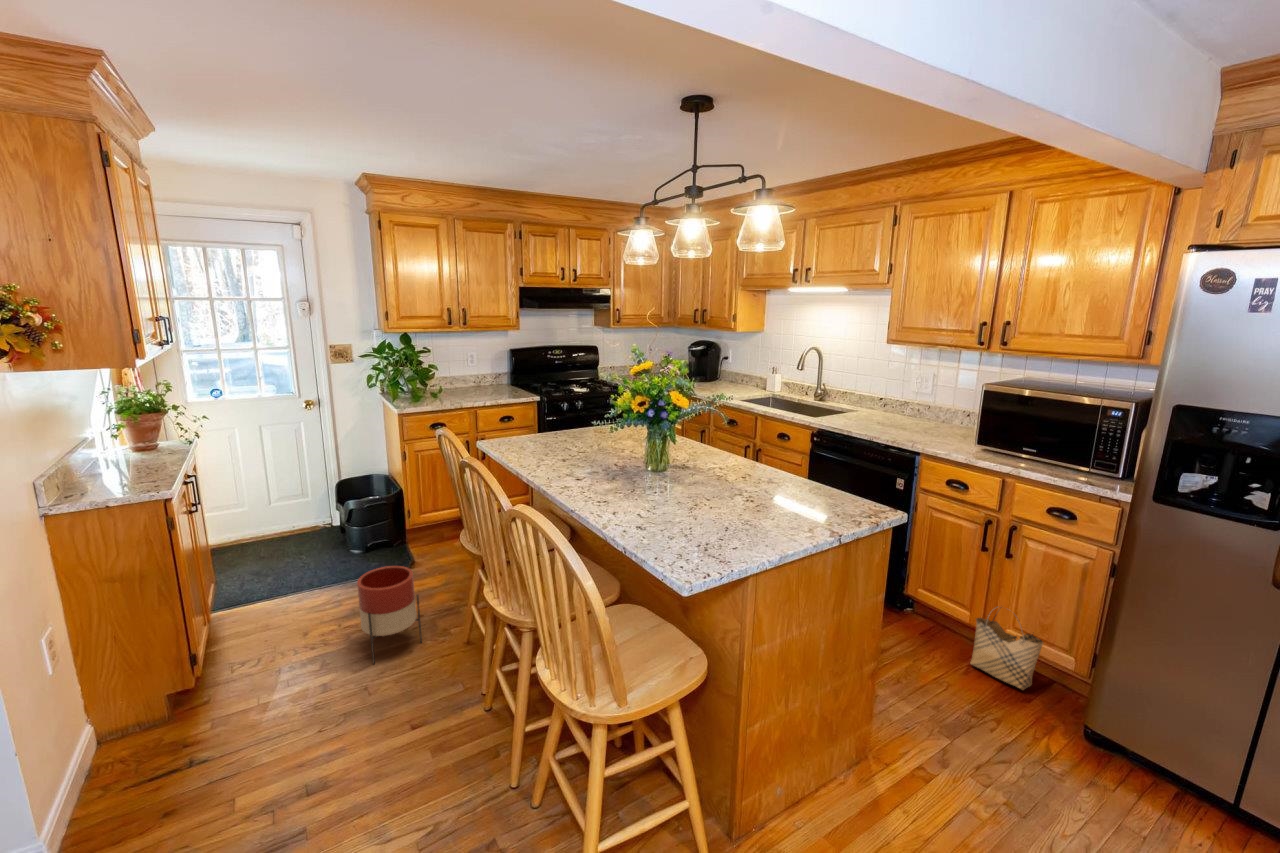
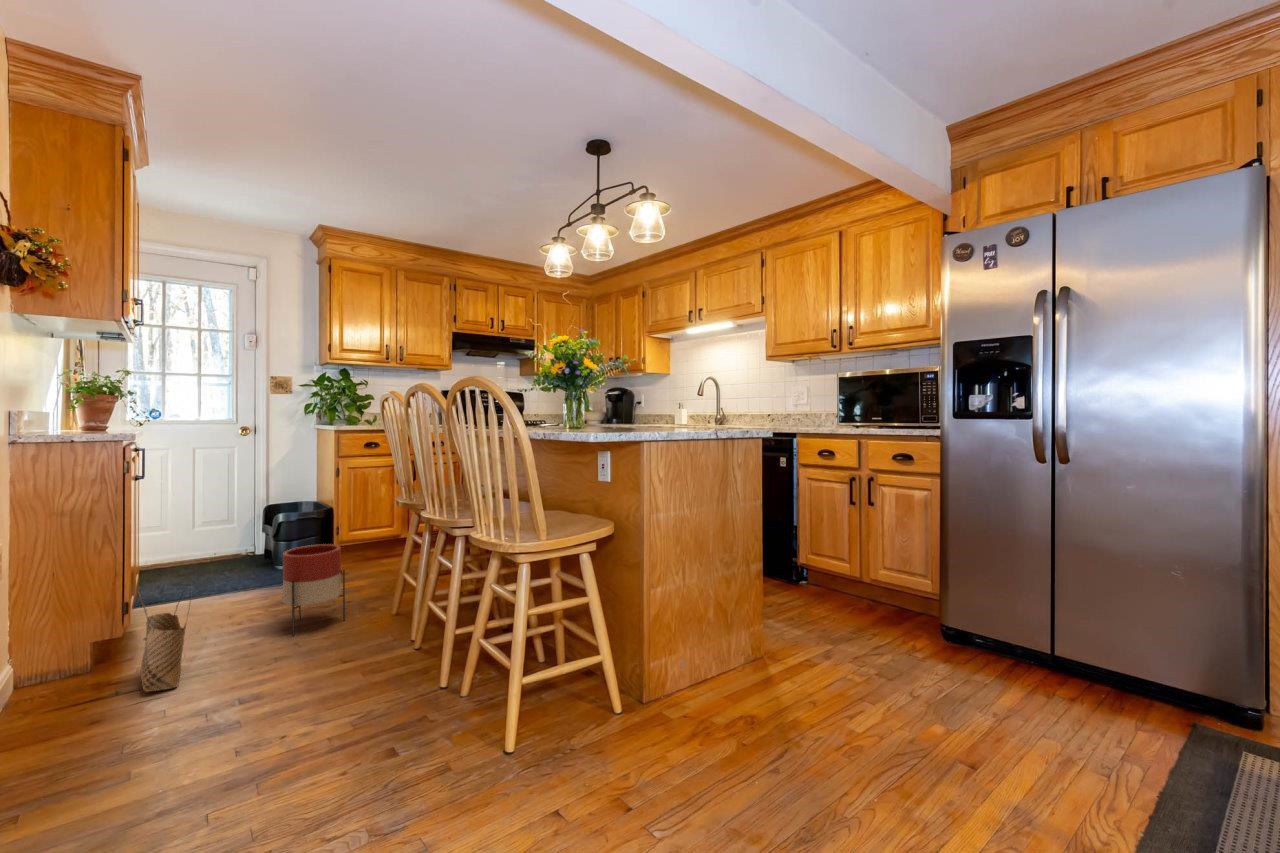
woven basket: present [970,606,1043,690] -> present [138,585,191,692]

